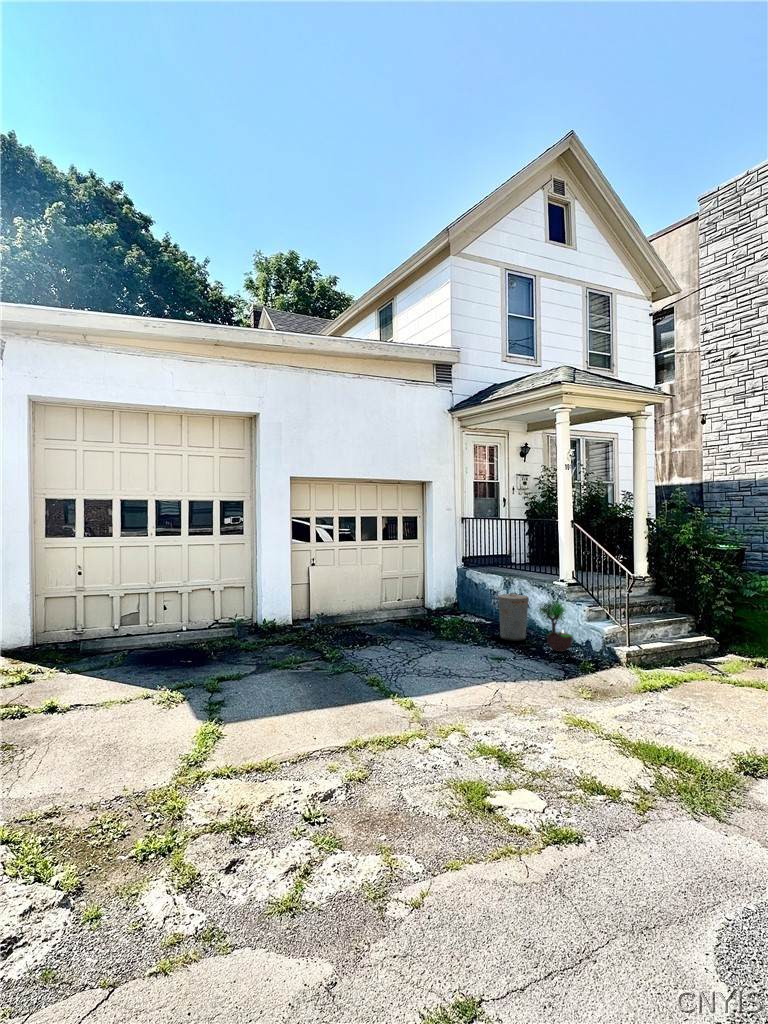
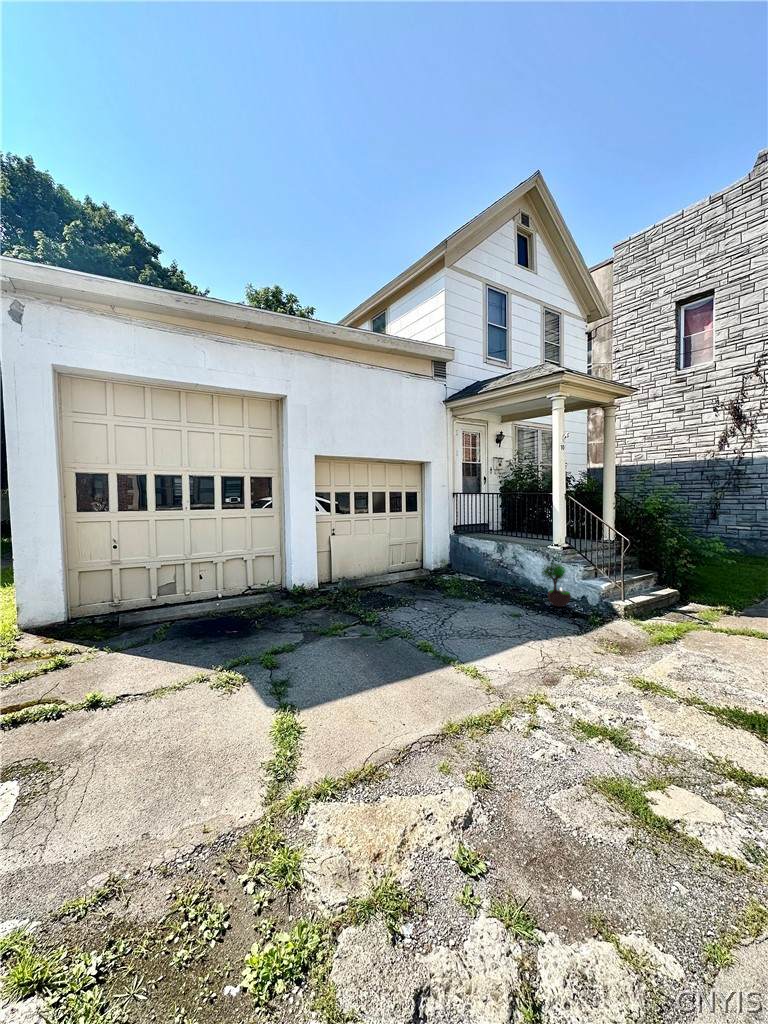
trash can: present [498,593,529,641] -> none [497,556,524,597]

